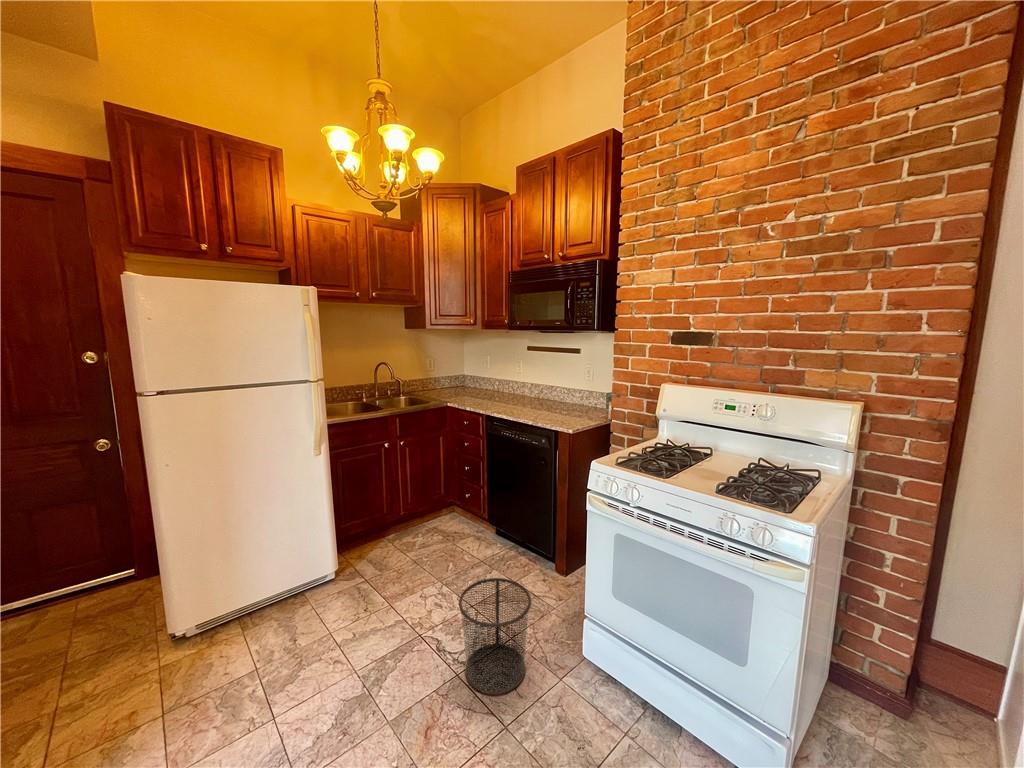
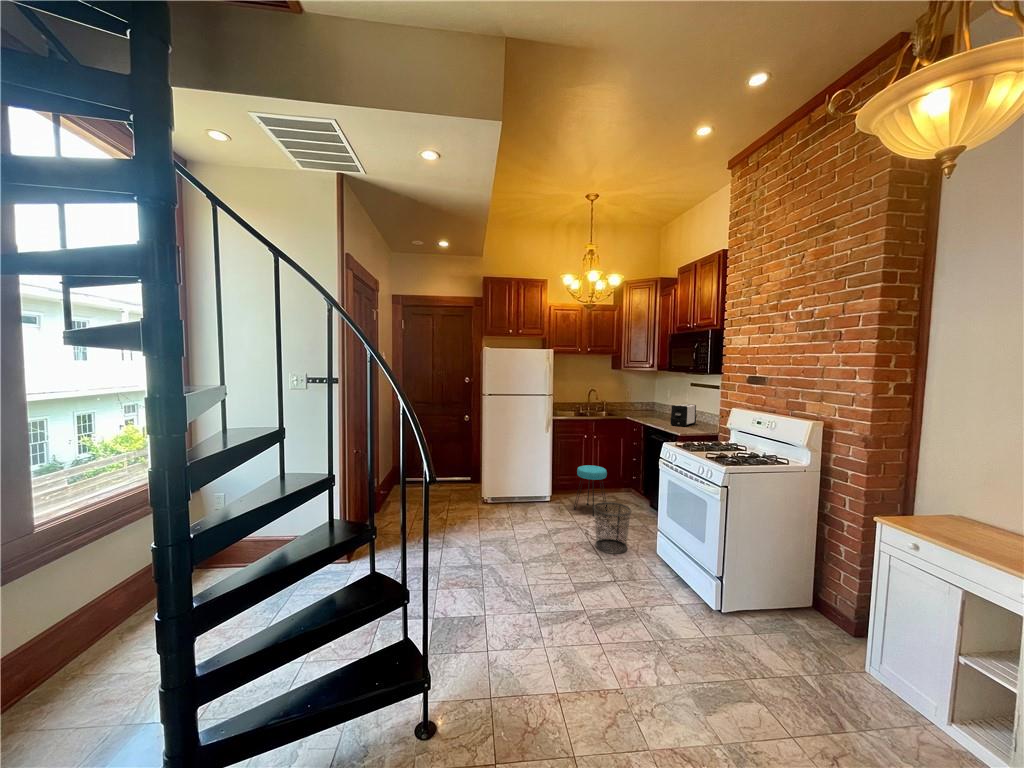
toaster: none [523,376,545,411] -> present [670,404,696,427]
stool: none [385,496,442,589] -> present [574,465,607,516]

